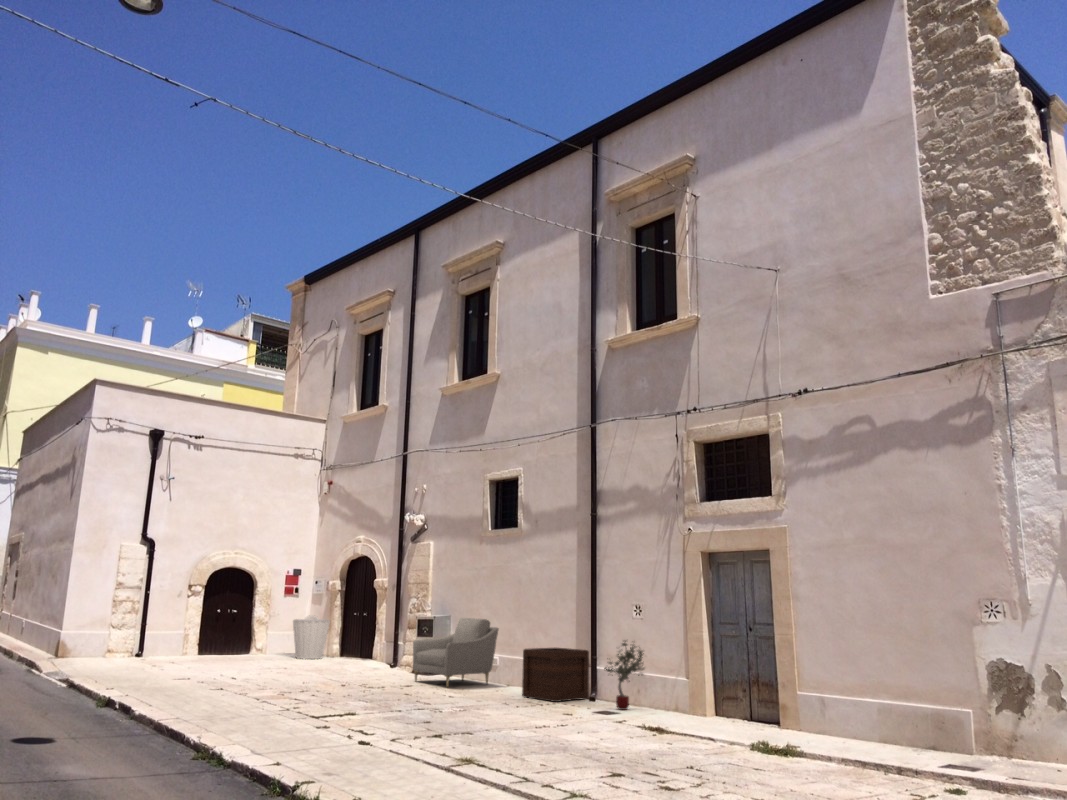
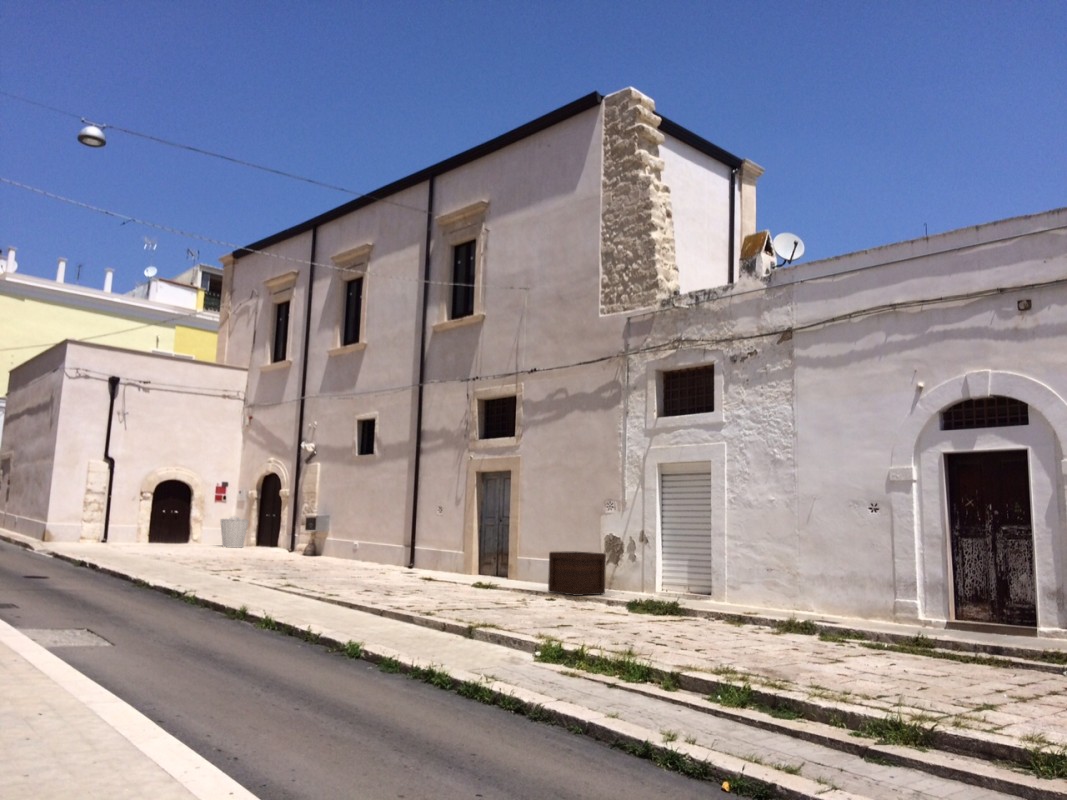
chair: present [413,618,499,687] -> none [298,516,359,562]
potted tree: present [604,641,644,710] -> none [415,528,441,573]
wooden crate: present [522,648,589,702] -> present [548,551,606,596]

